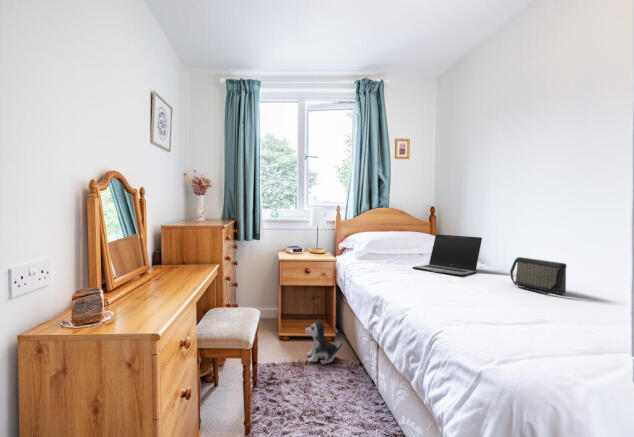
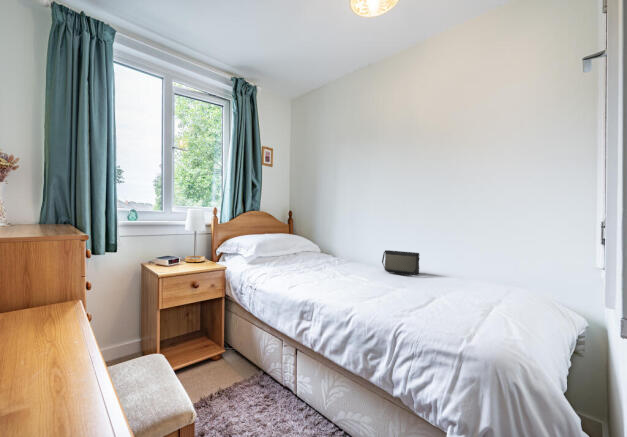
laptop: present [413,234,482,276] -> none [304,235,350,270]
plush toy: present [305,319,342,364] -> none [202,335,243,385]

